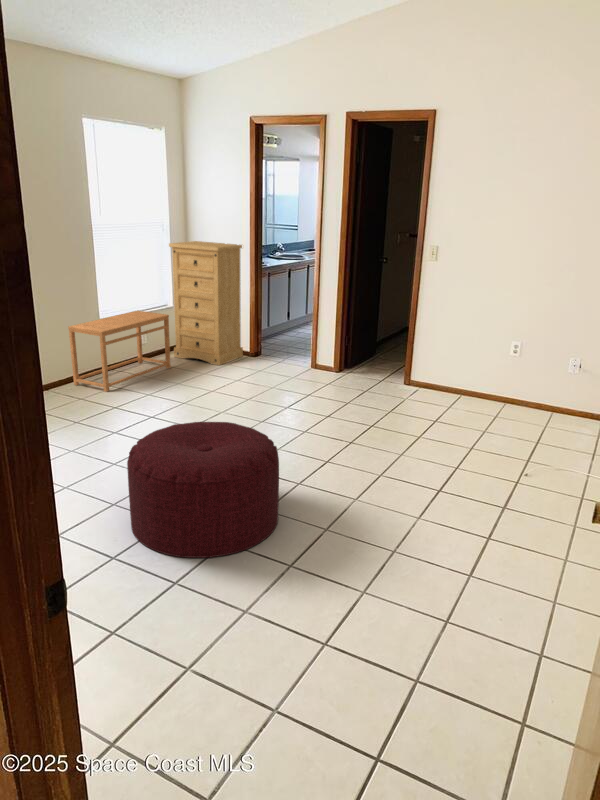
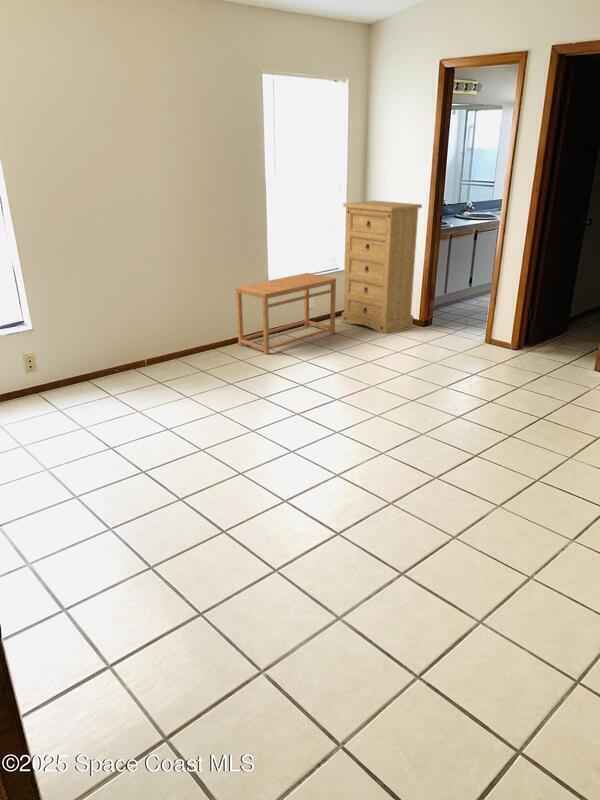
ottoman: present [127,422,279,558] -> none [248,399,408,548]

